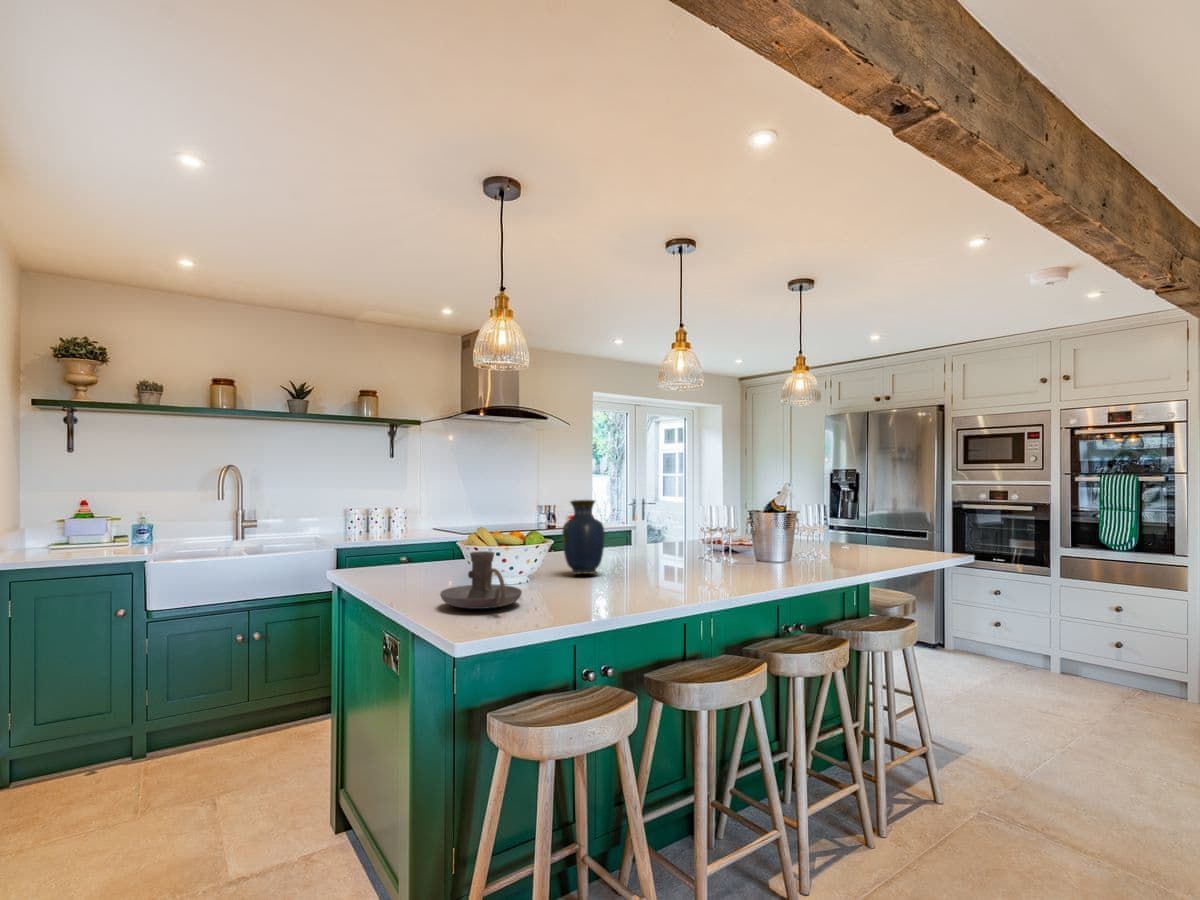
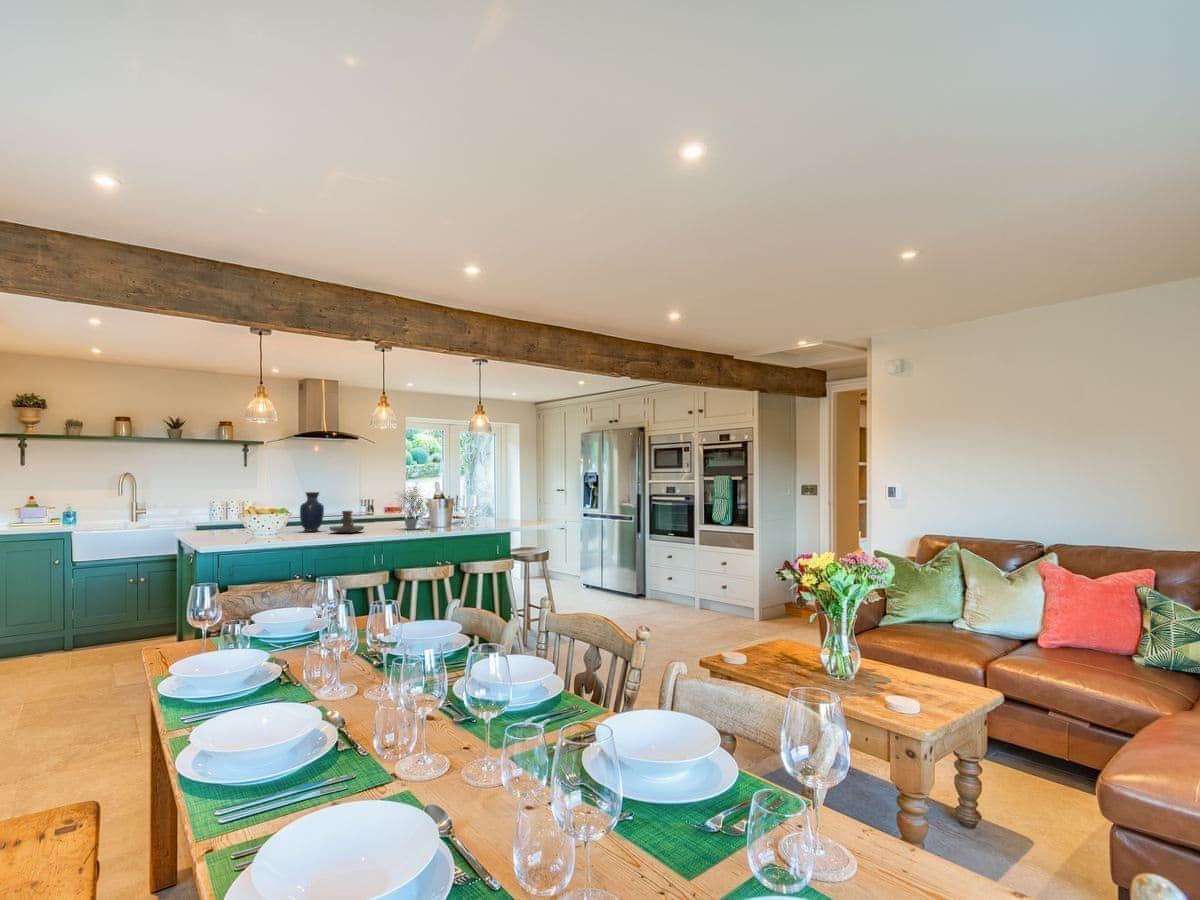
potted plant: none [715,481,794,571] -> present [399,487,429,530]
candle holder: present [440,551,522,609] -> present [329,511,364,533]

